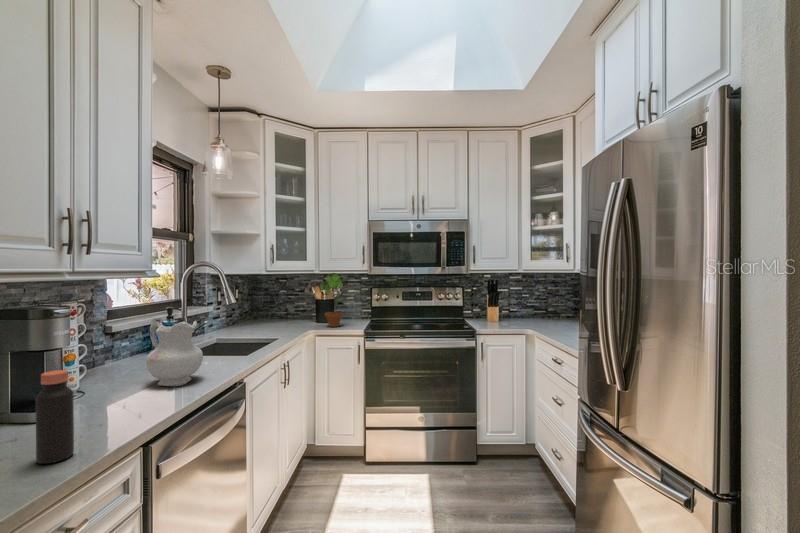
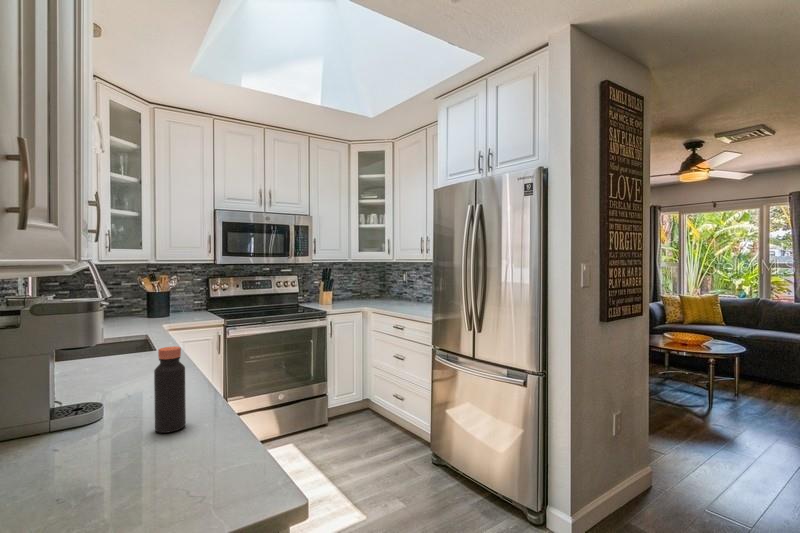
potted plant: present [320,273,344,327] -> none [163,262,191,320]
ceramic pitcher: present [146,318,203,386] -> none [83,309,155,380]

